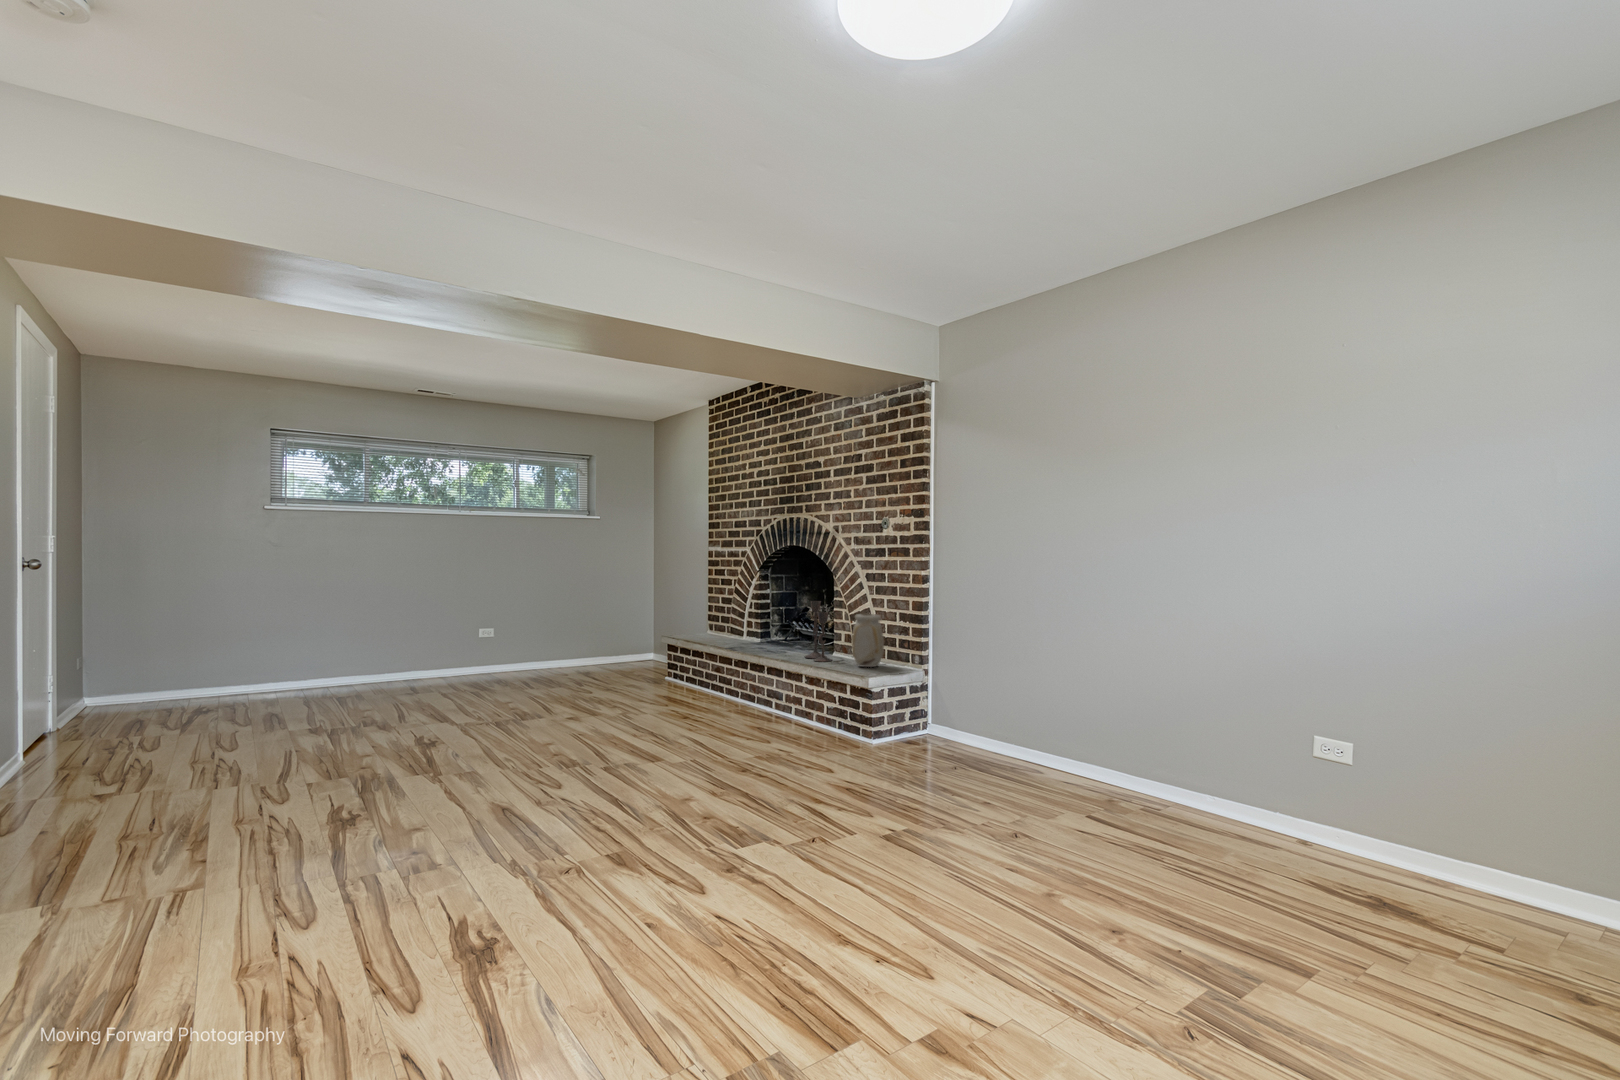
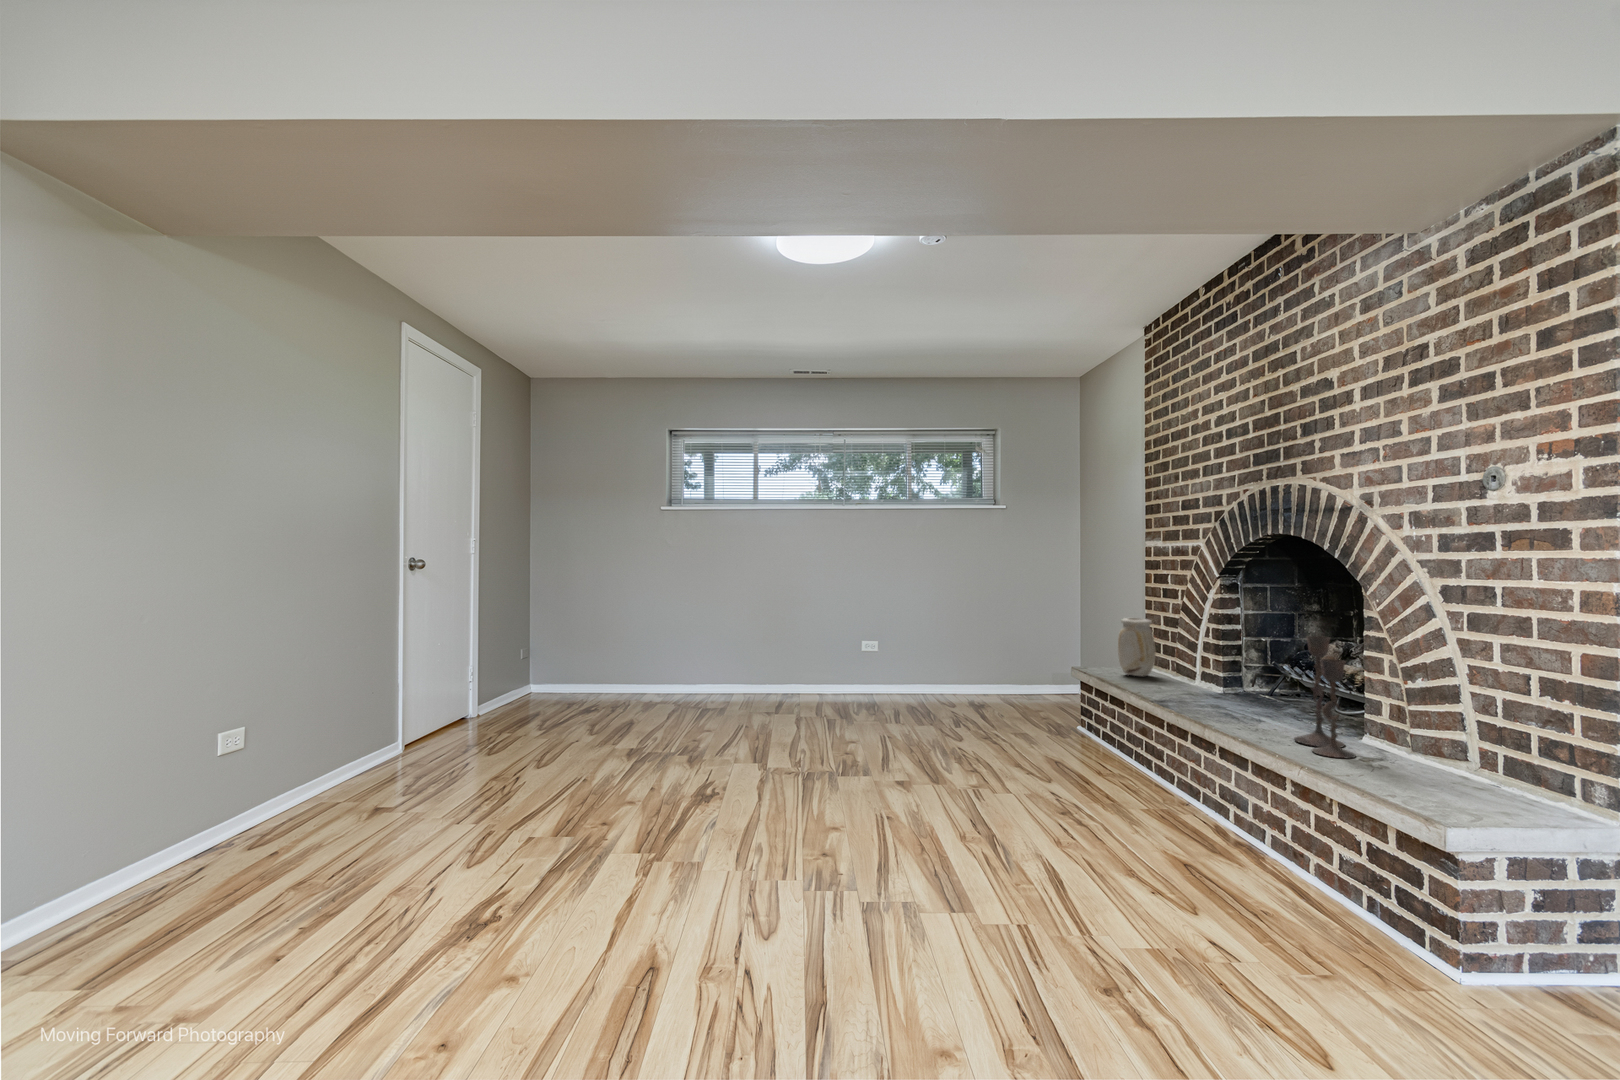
vase: present [852,614,884,667] -> present [1118,618,1156,676]

